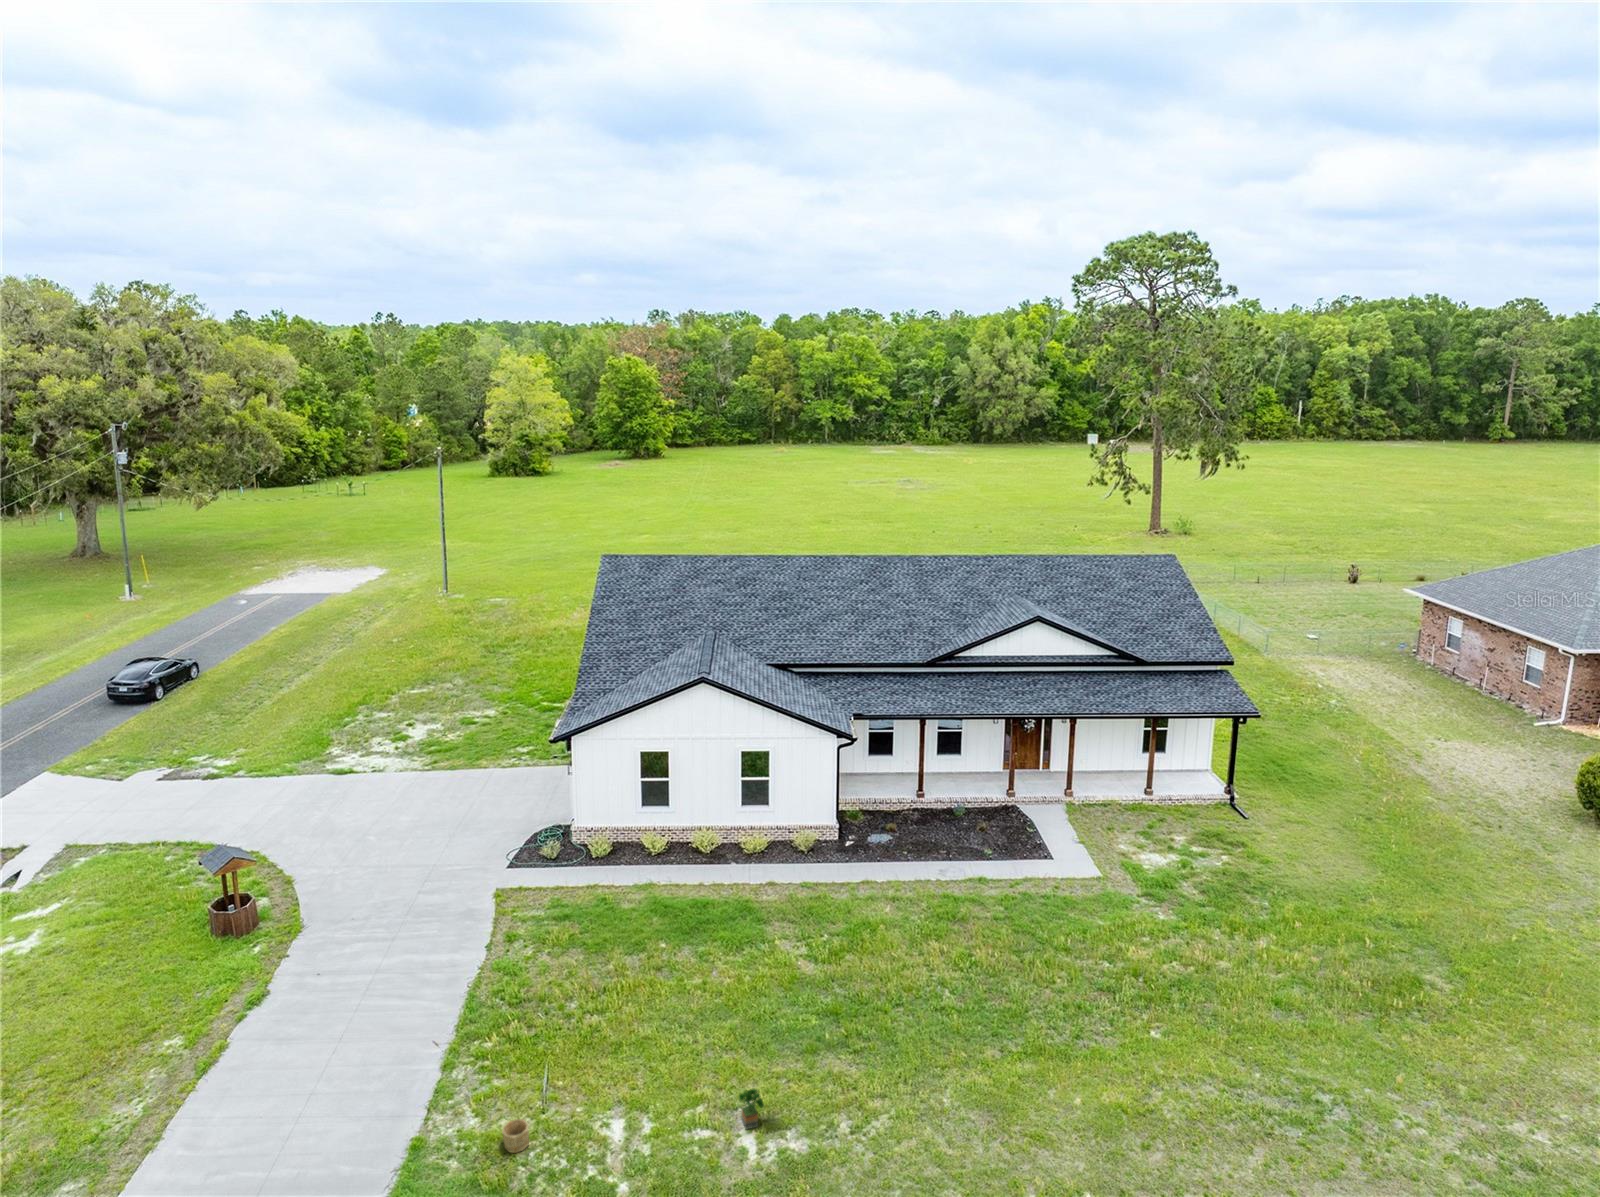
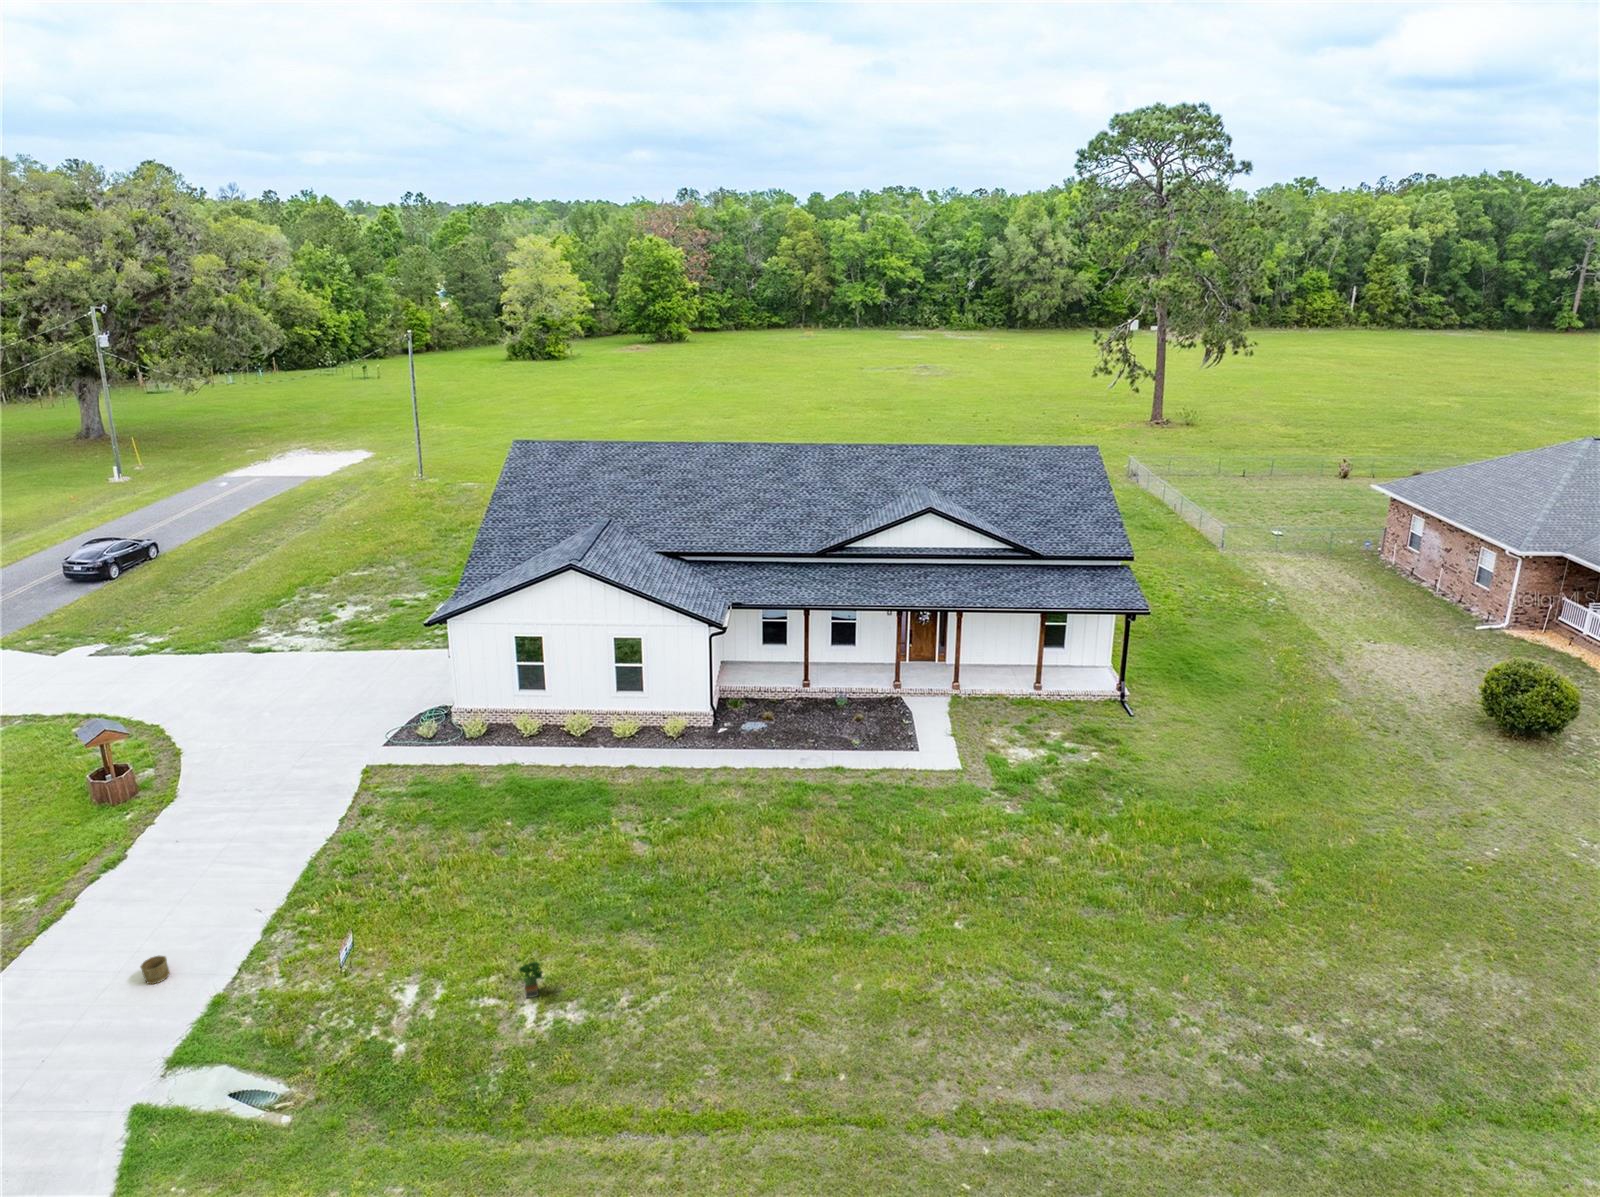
wooden bucket: present [502,1119,529,1153] -> present [141,956,170,984]

